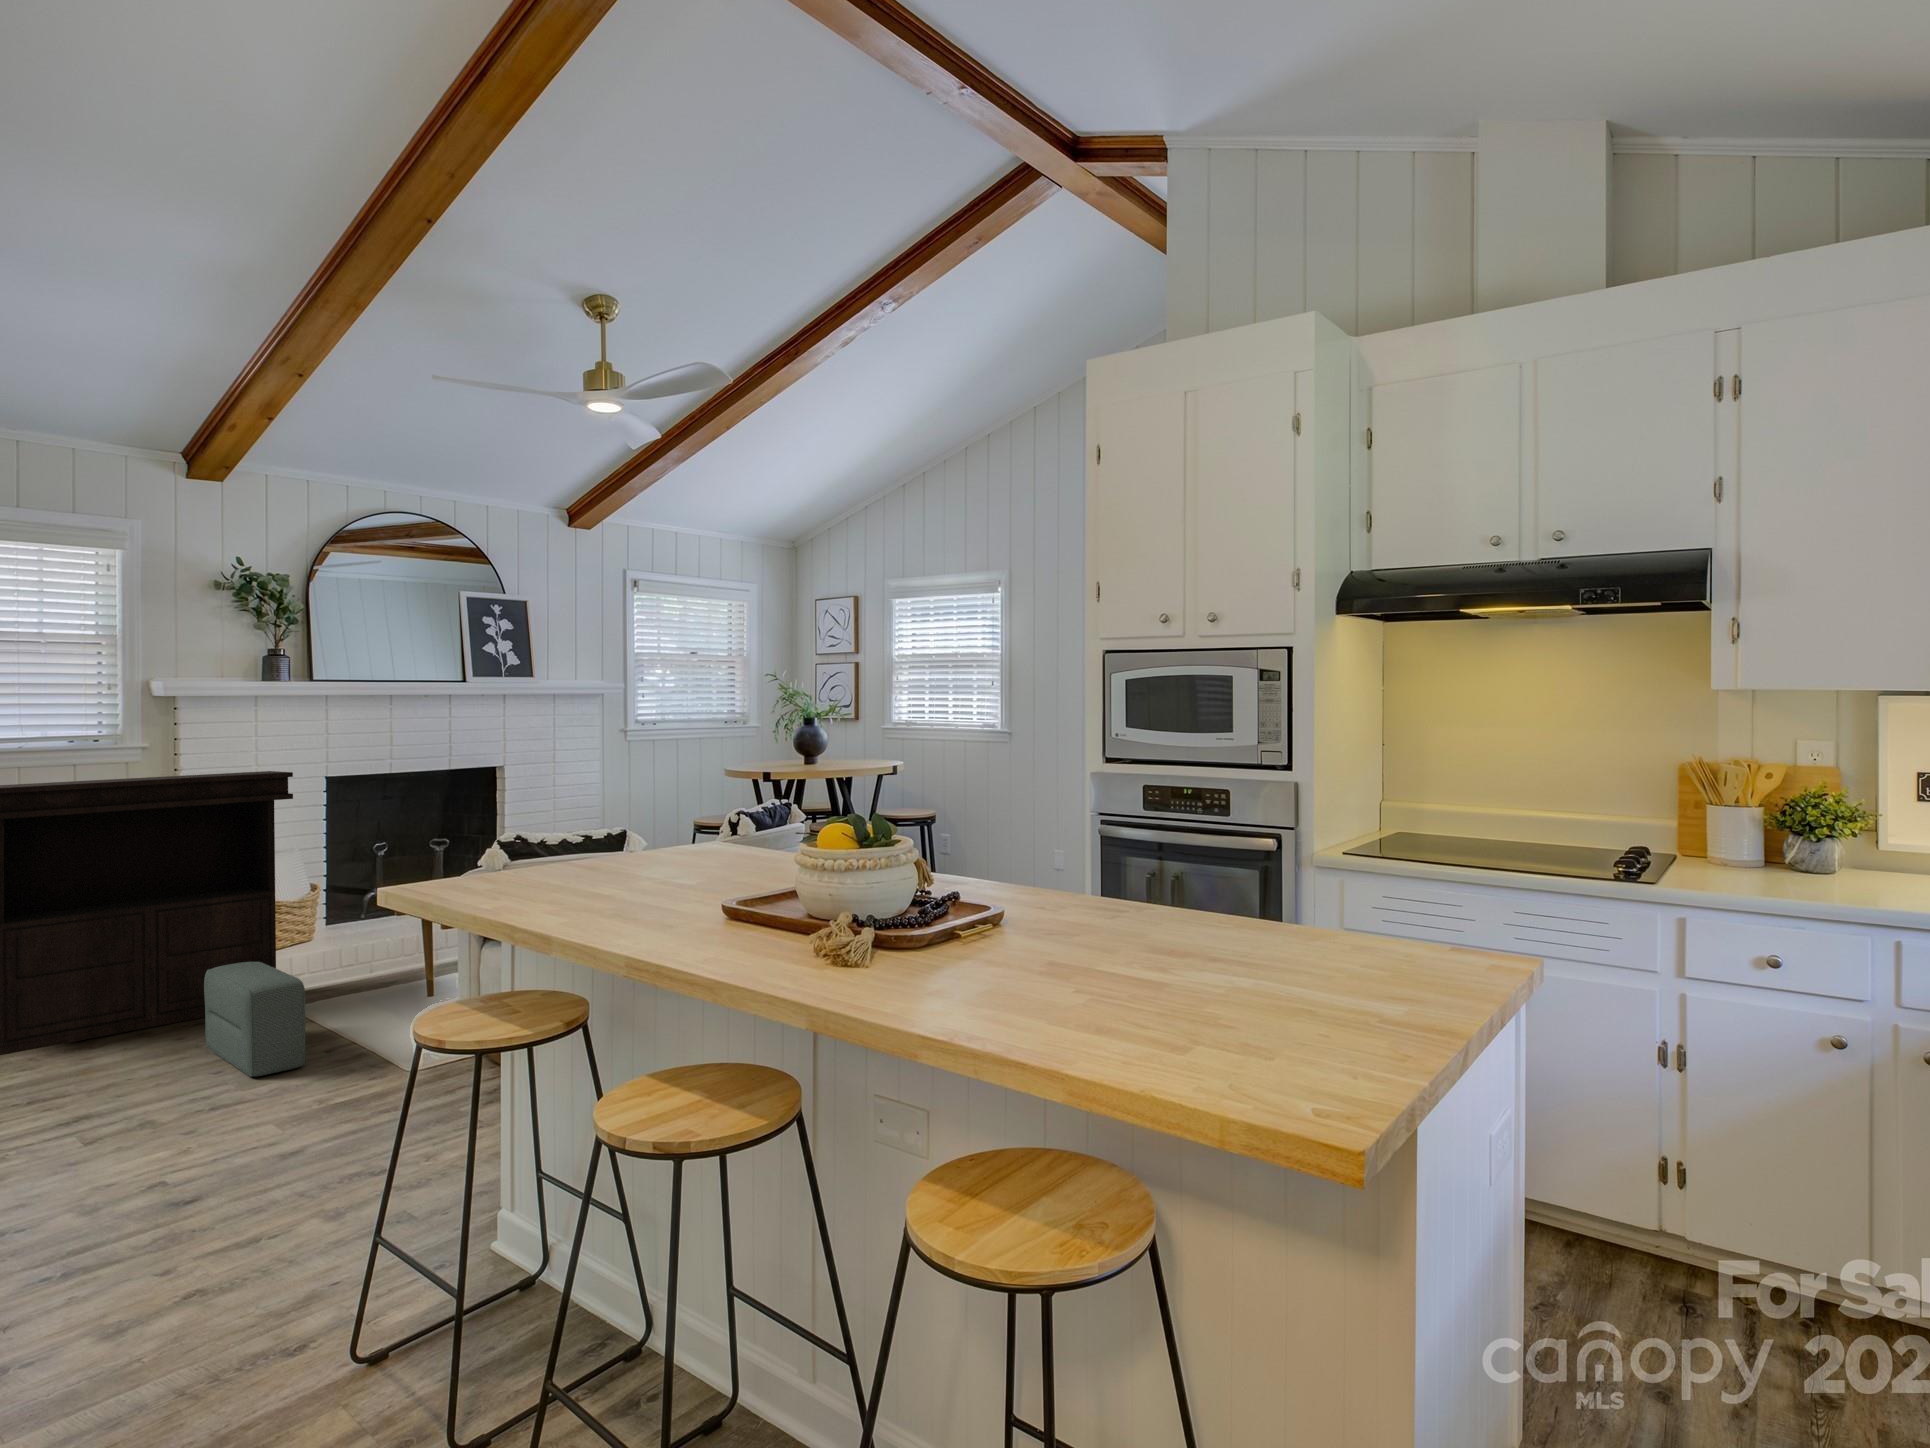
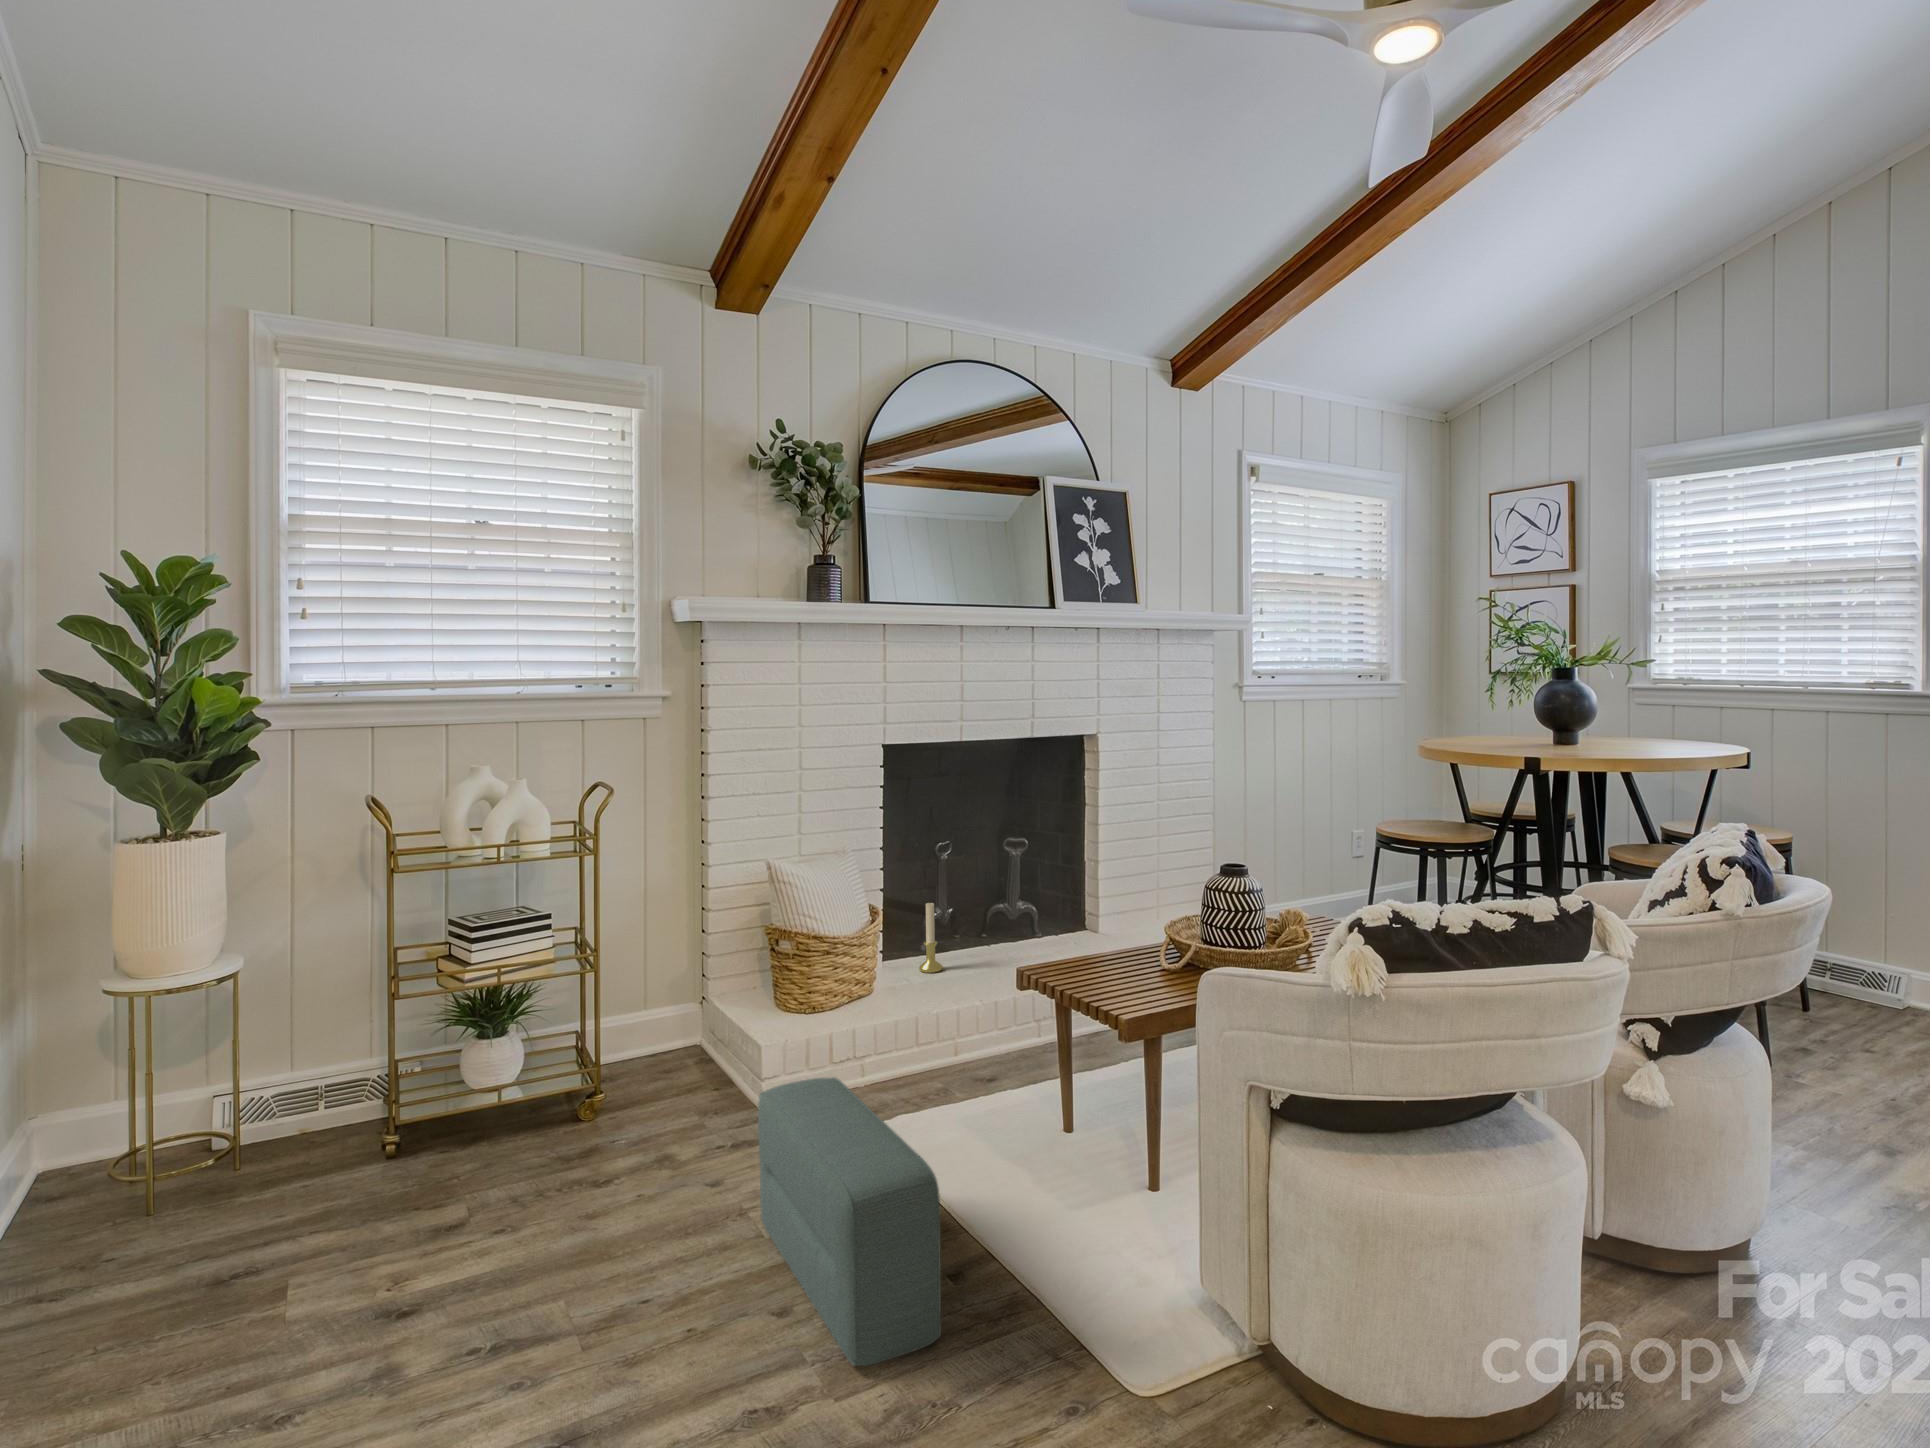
console table: present [0,771,293,1055] -> none [429,737,863,1191]
candle holder: none [352,883,370,932] -> present [919,903,943,973]

